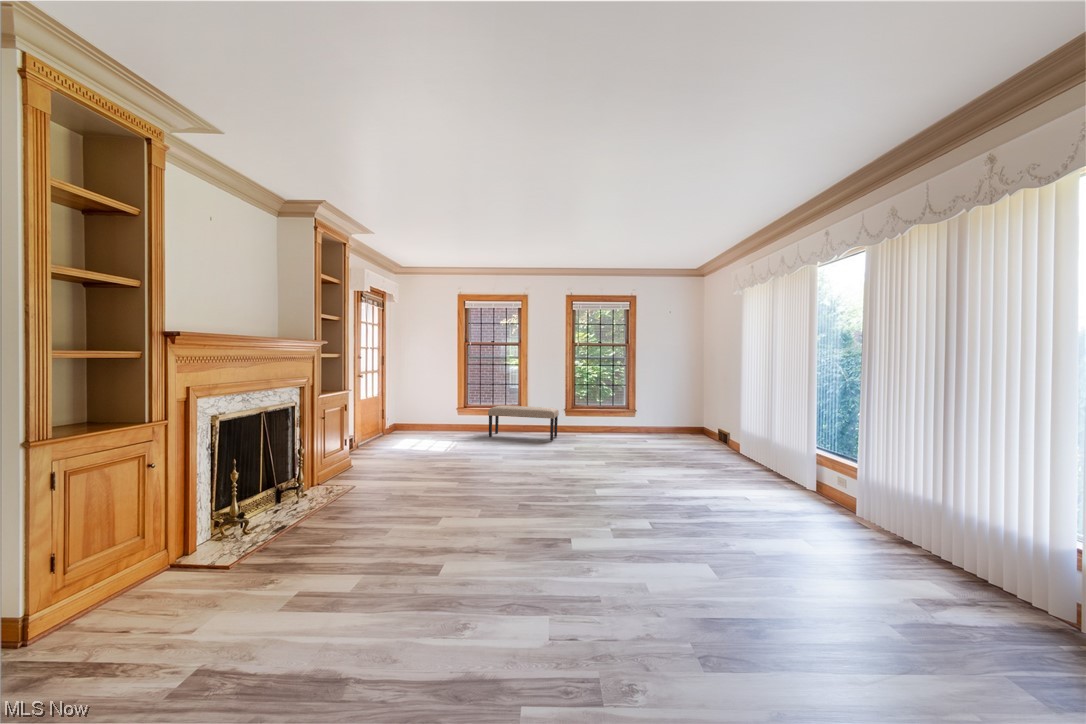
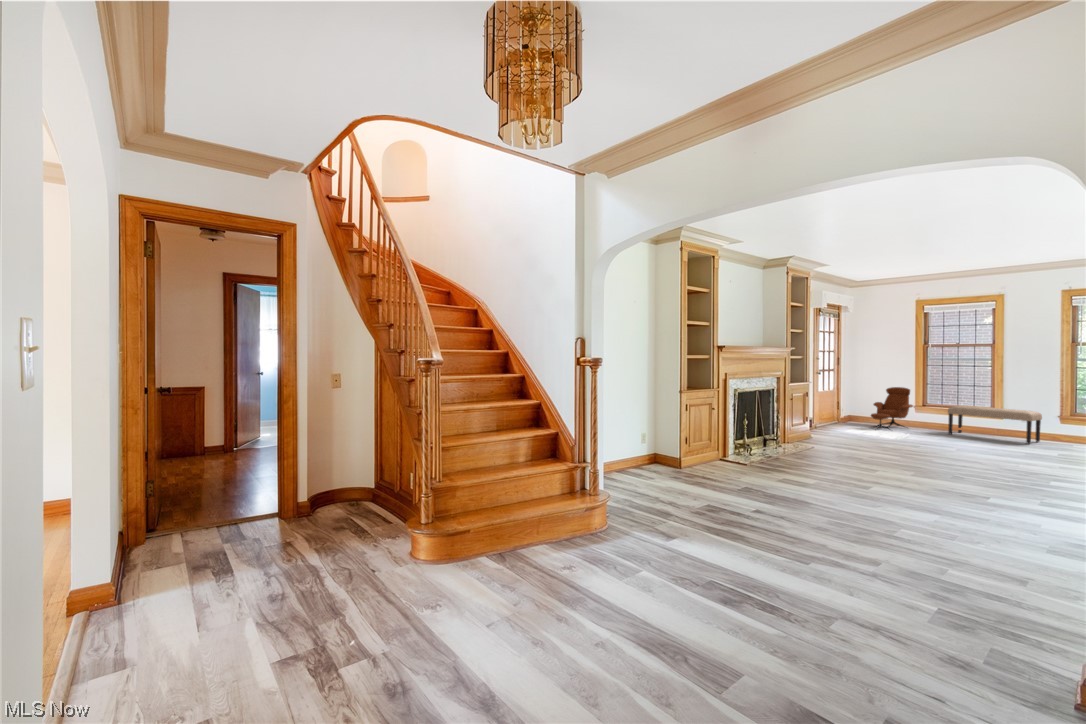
lounge chair: none [415,389,457,441] -> present [871,387,913,429]

